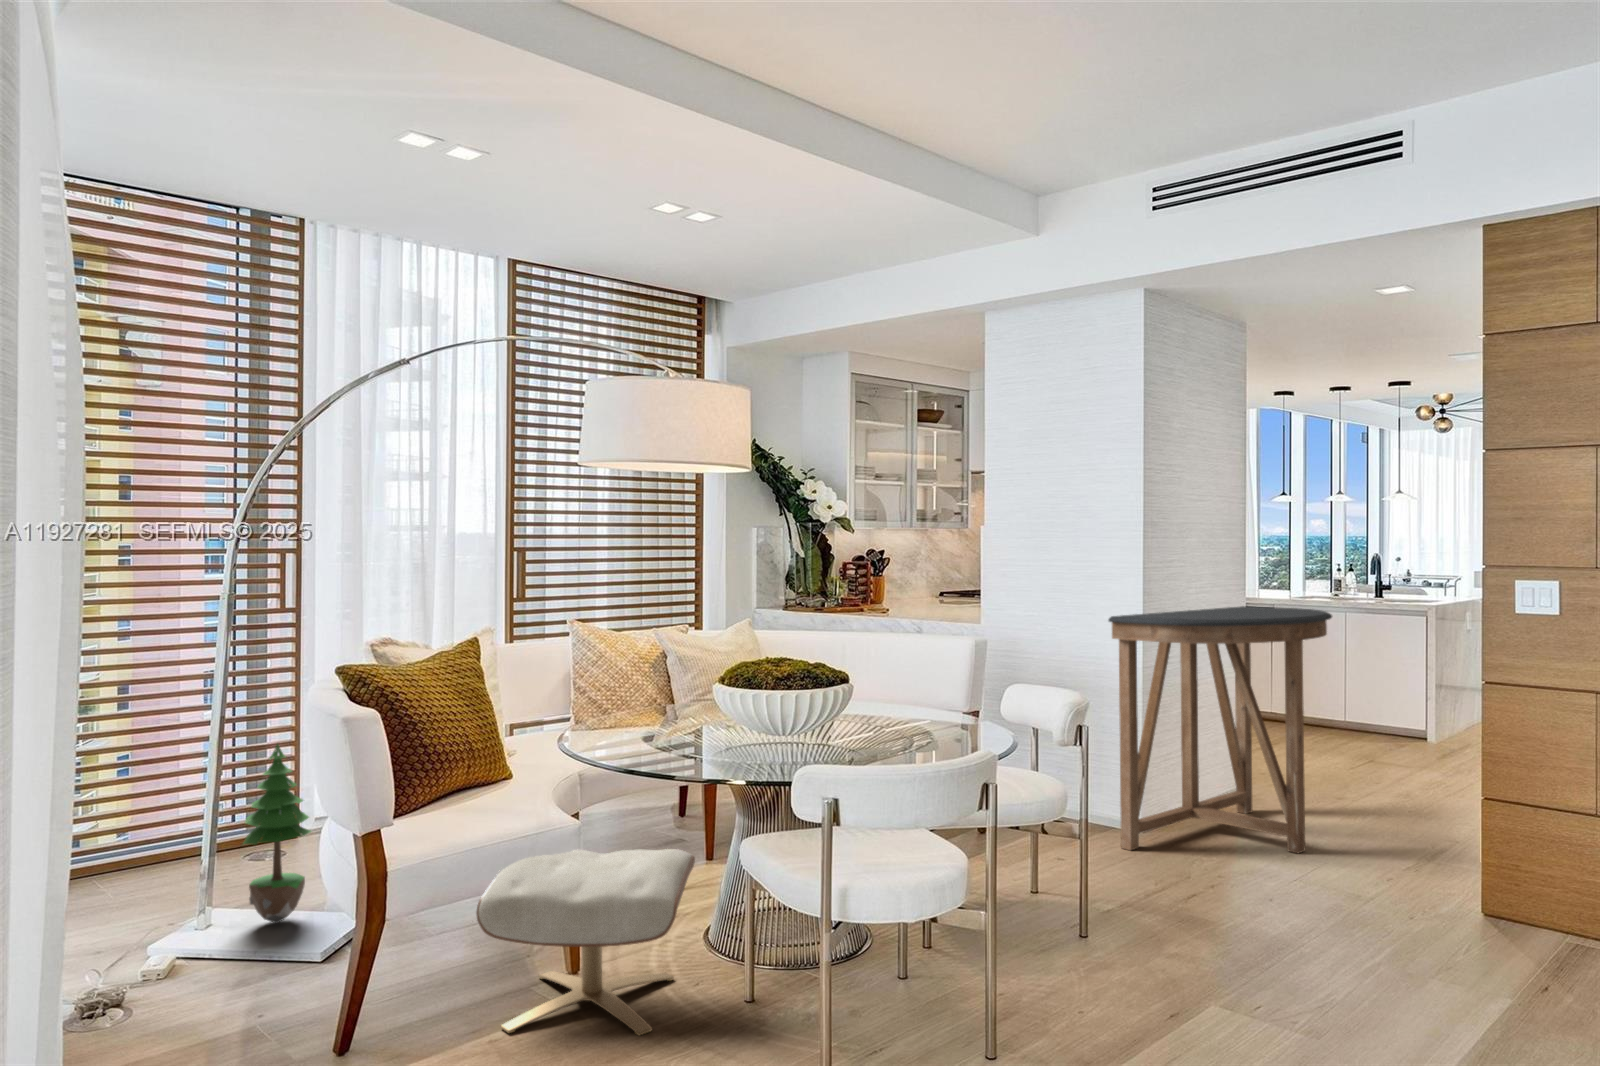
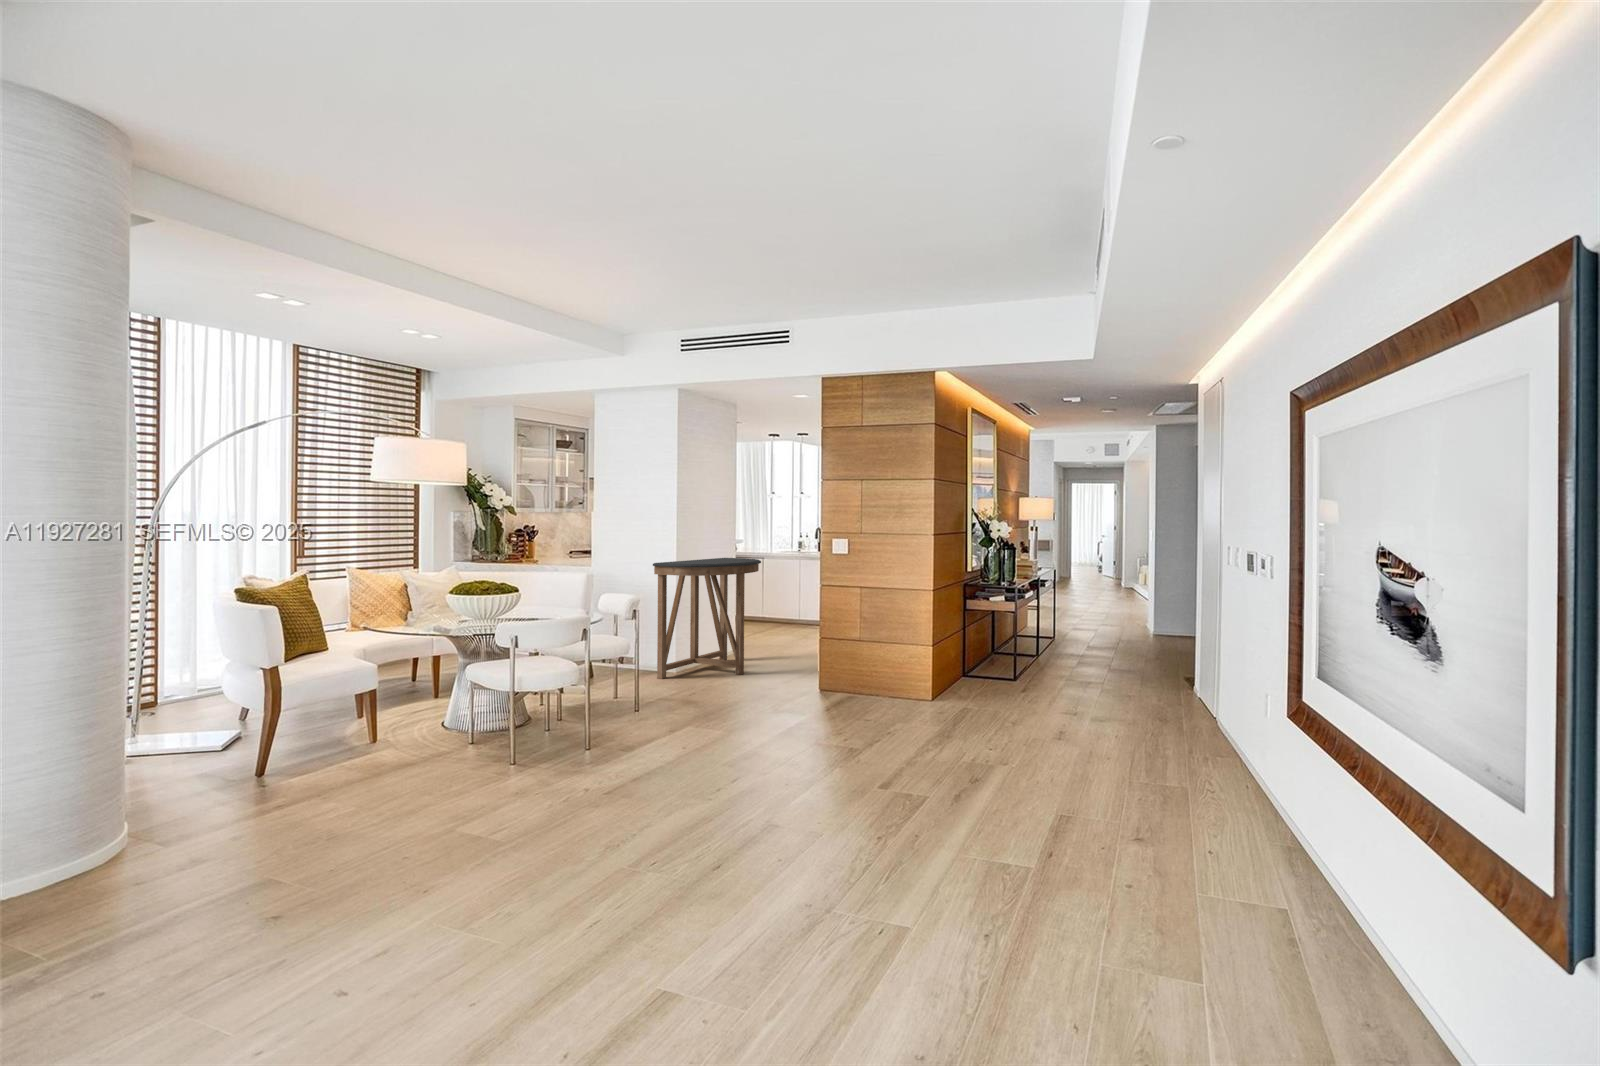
potted tree: present [243,744,311,923] -> none [150,638,196,740]
ottoman: present [476,849,695,1035] -> none [328,676,439,762]

